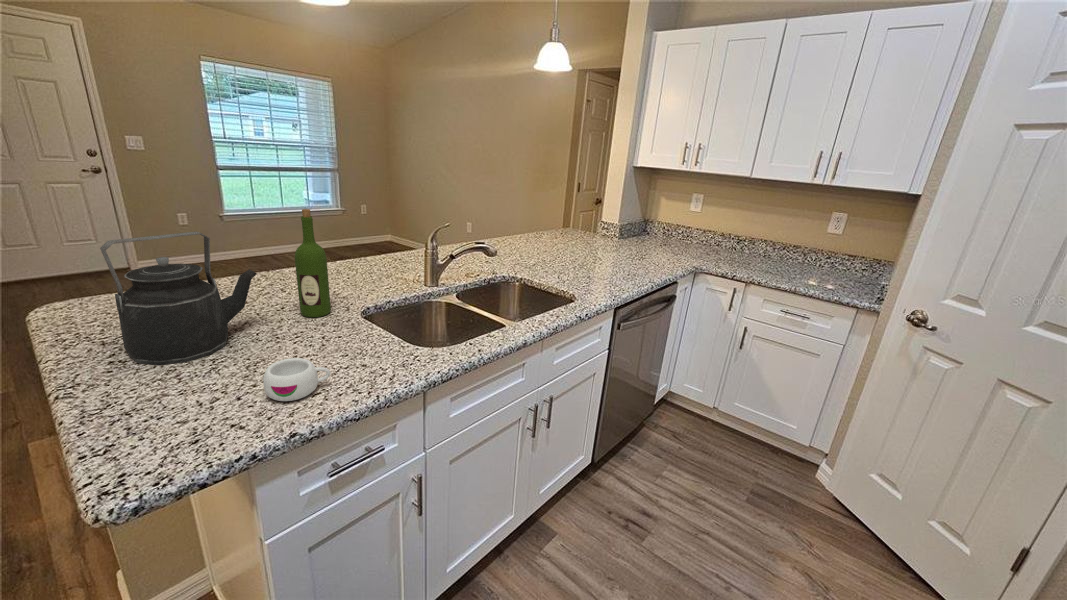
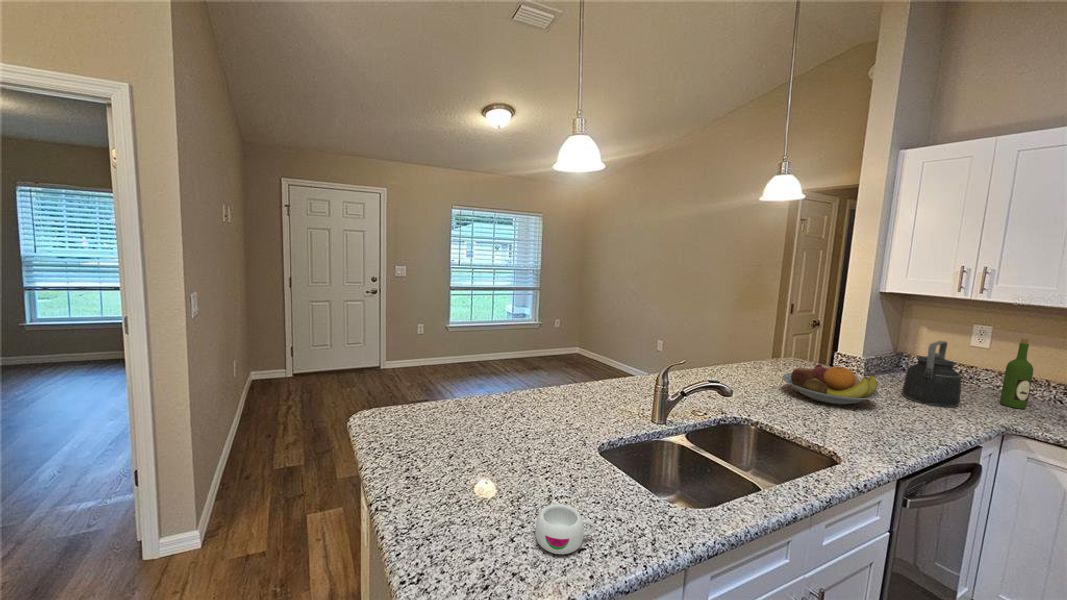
wine bottle: present [295,209,331,317] -> present [1000,339,1033,409]
fruit bowl: none [551,229,620,261] -> present [782,364,880,405]
kettle: present [100,232,257,365] -> present [902,341,962,408]

